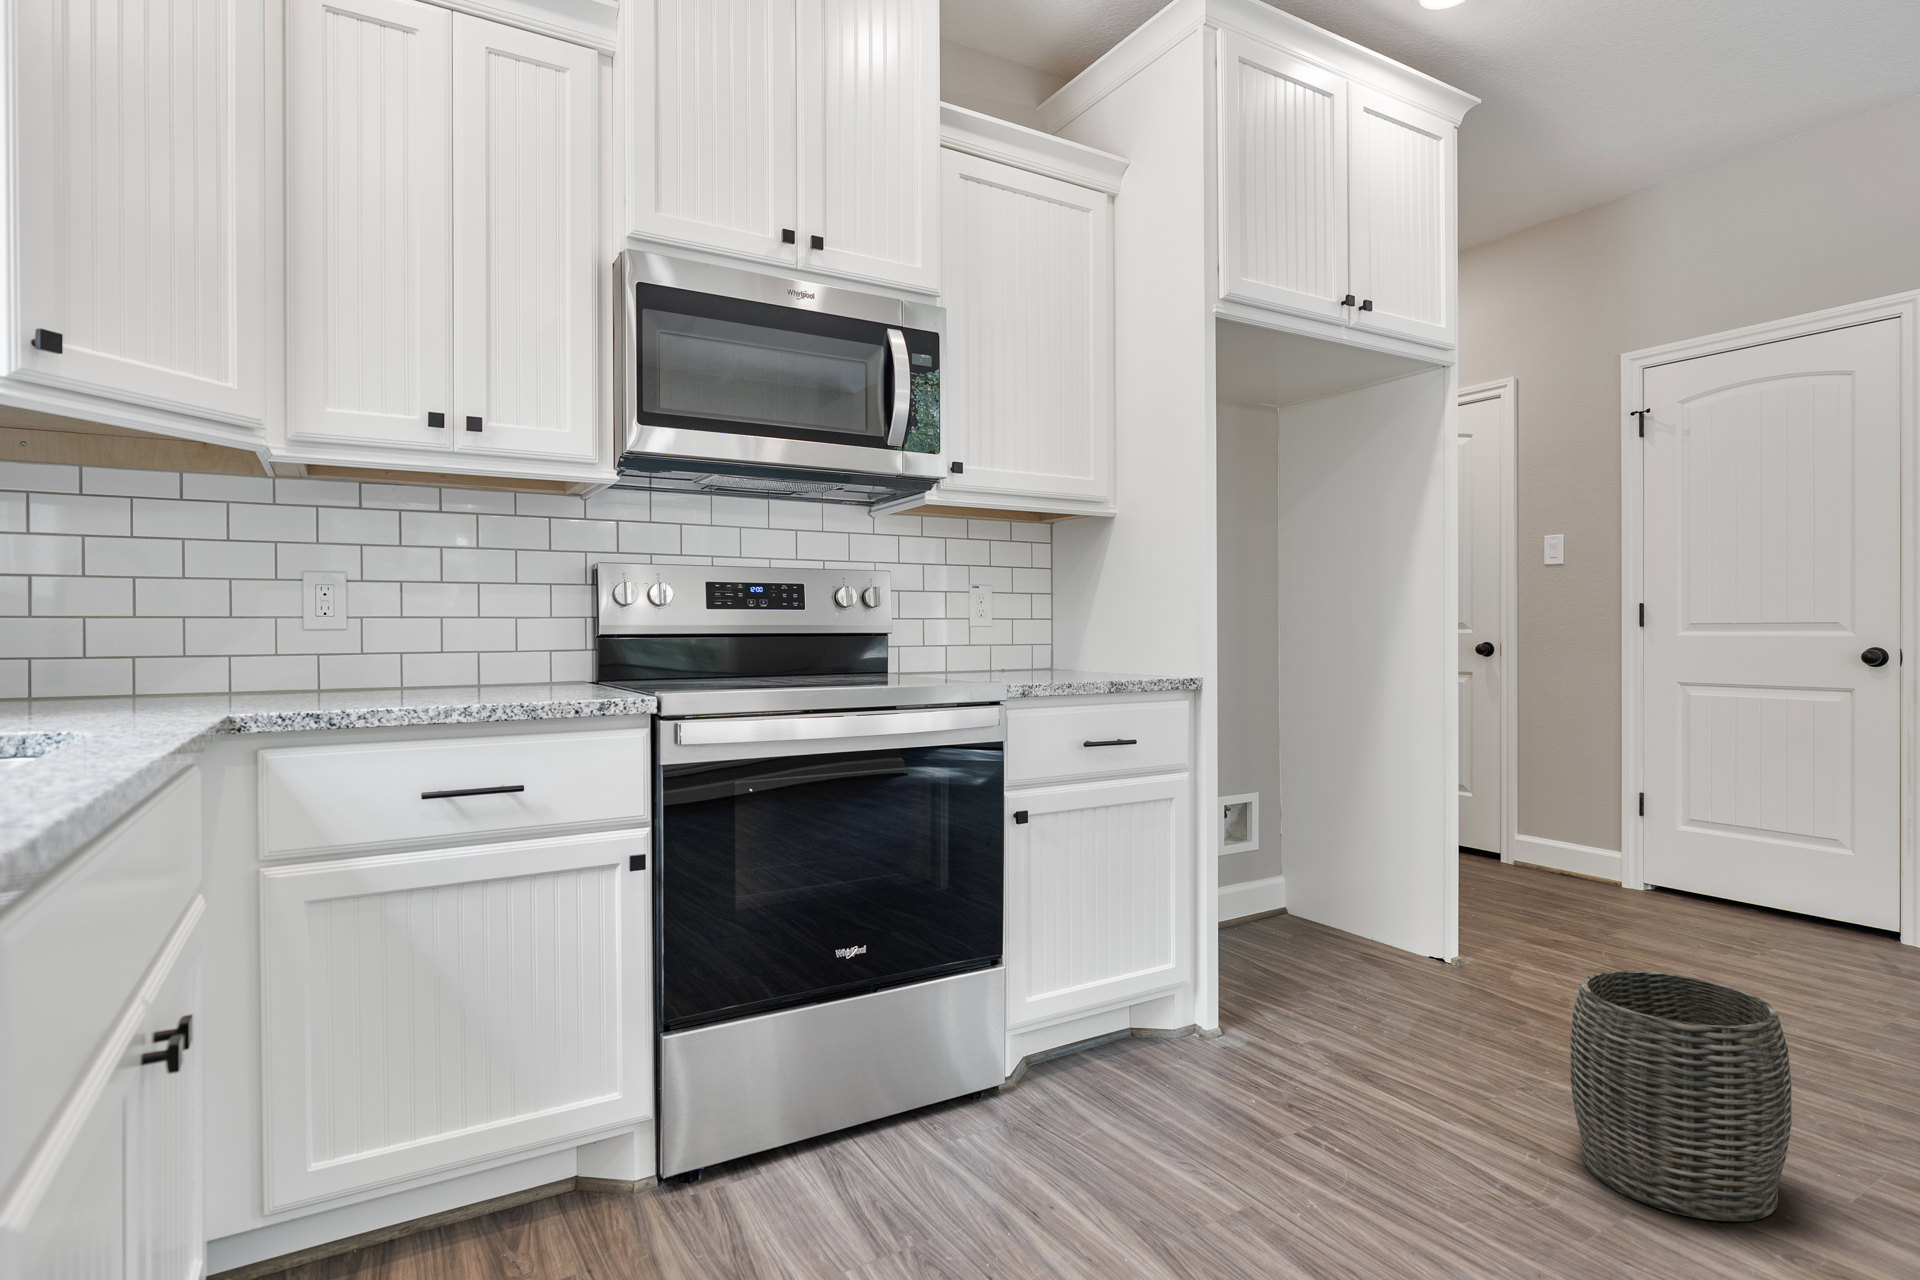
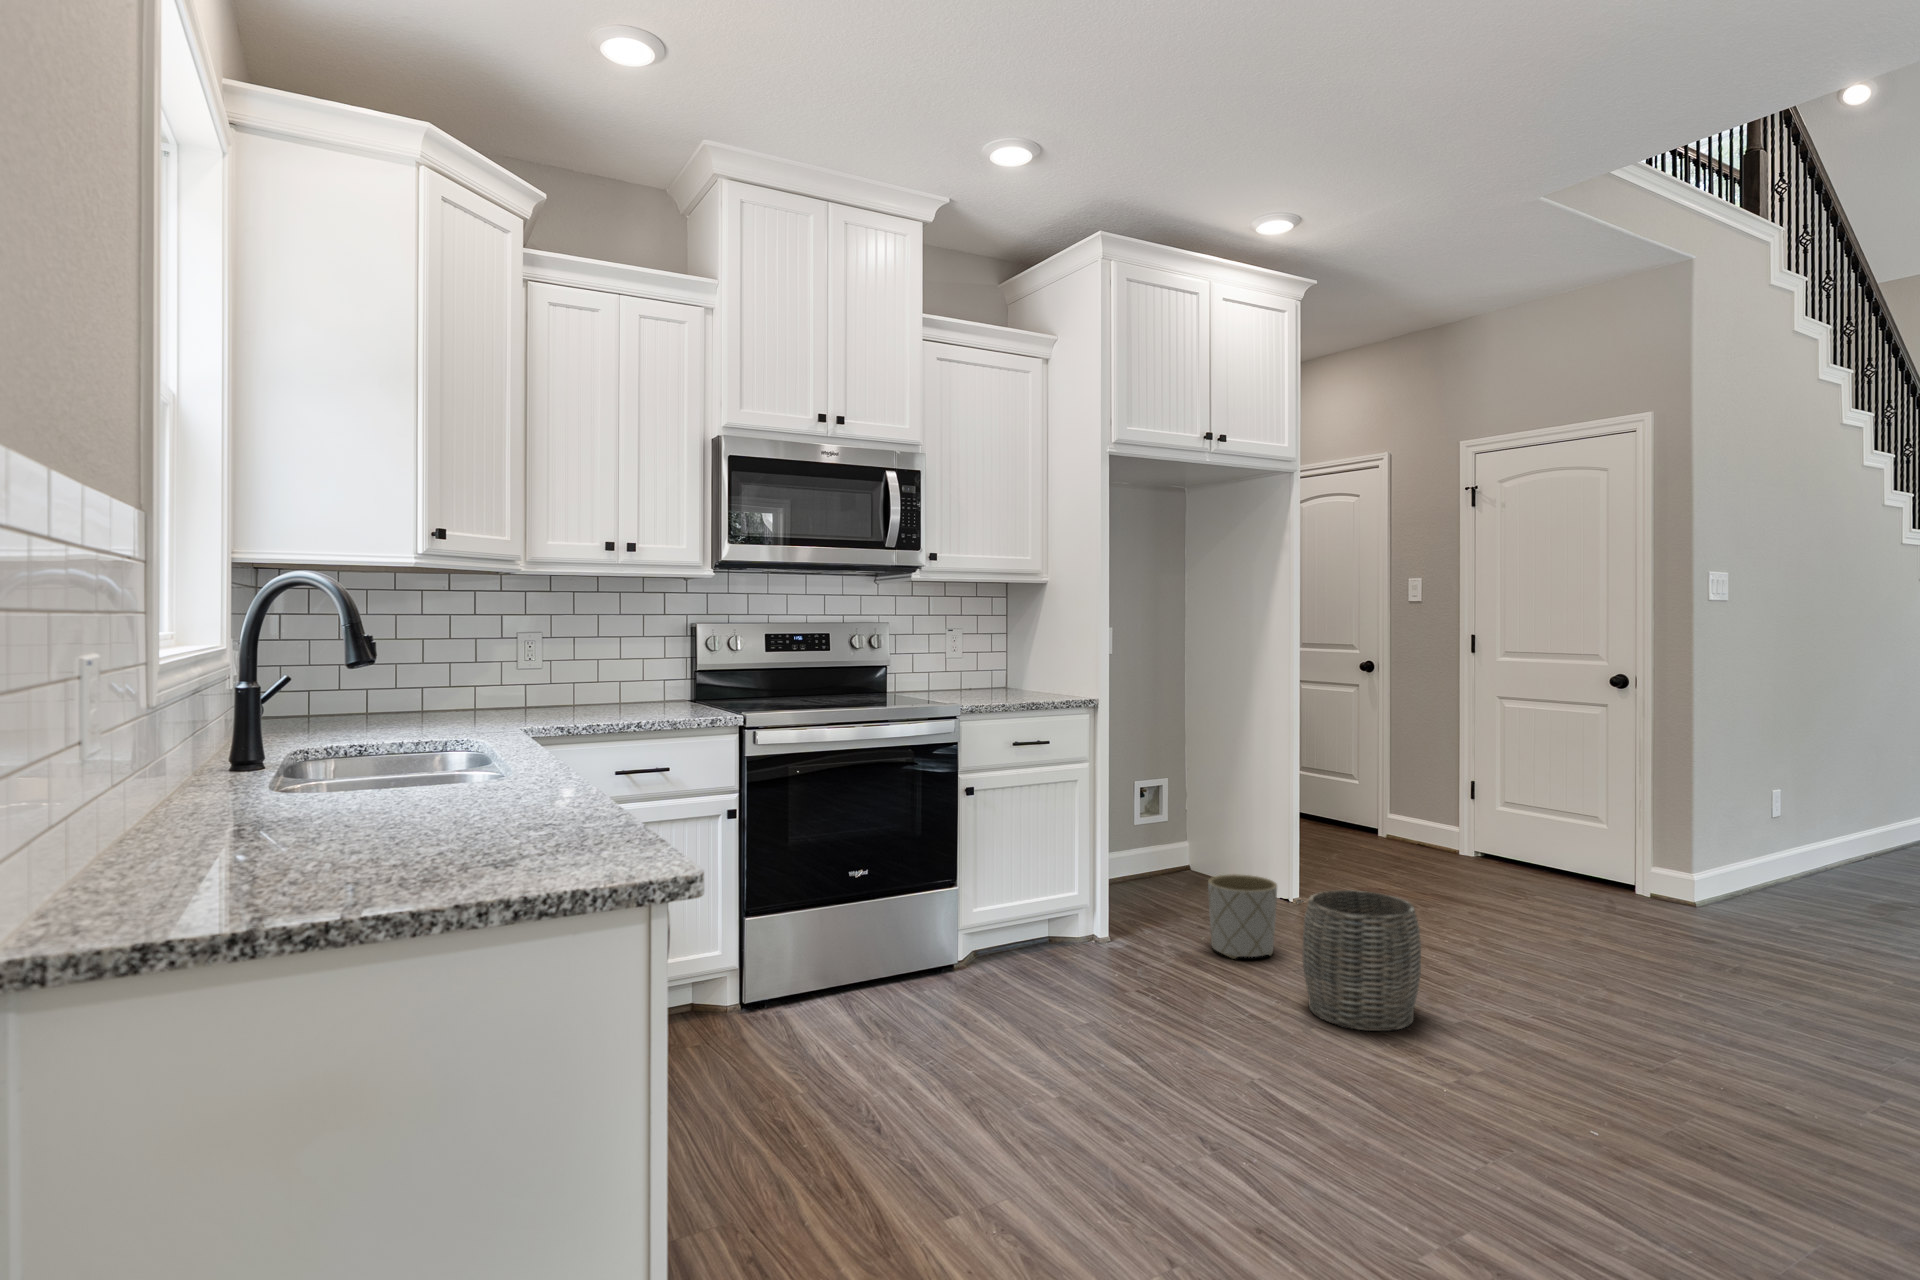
planter: none [1369,934,1478,1067] -> present [1208,874,1277,959]

